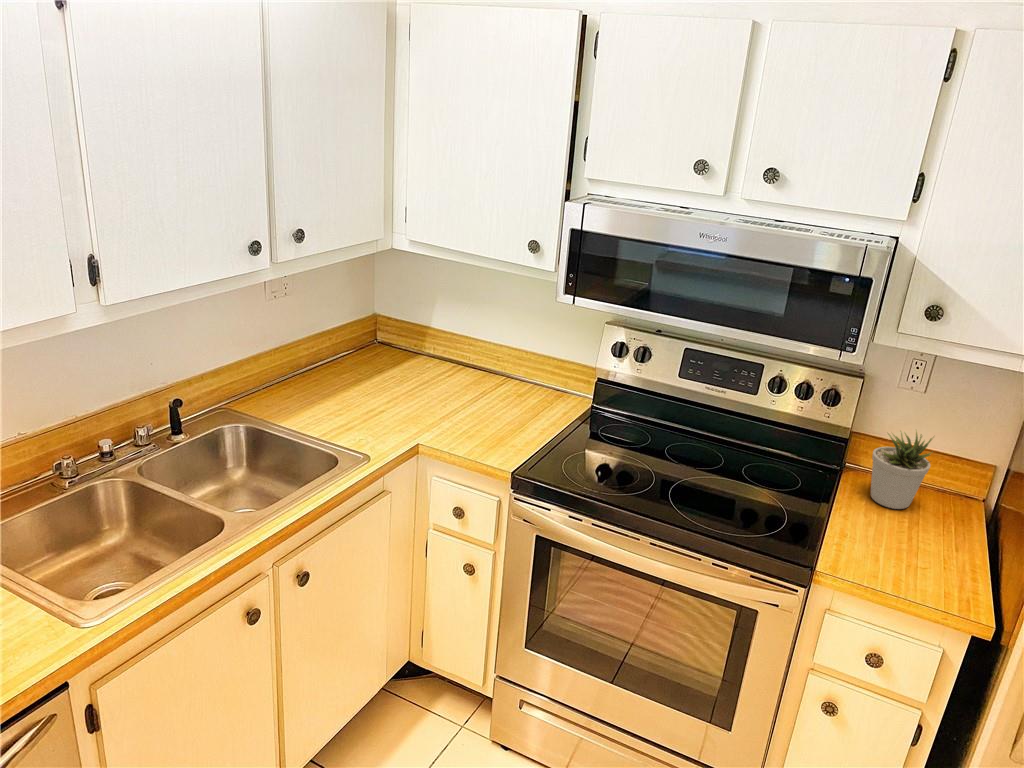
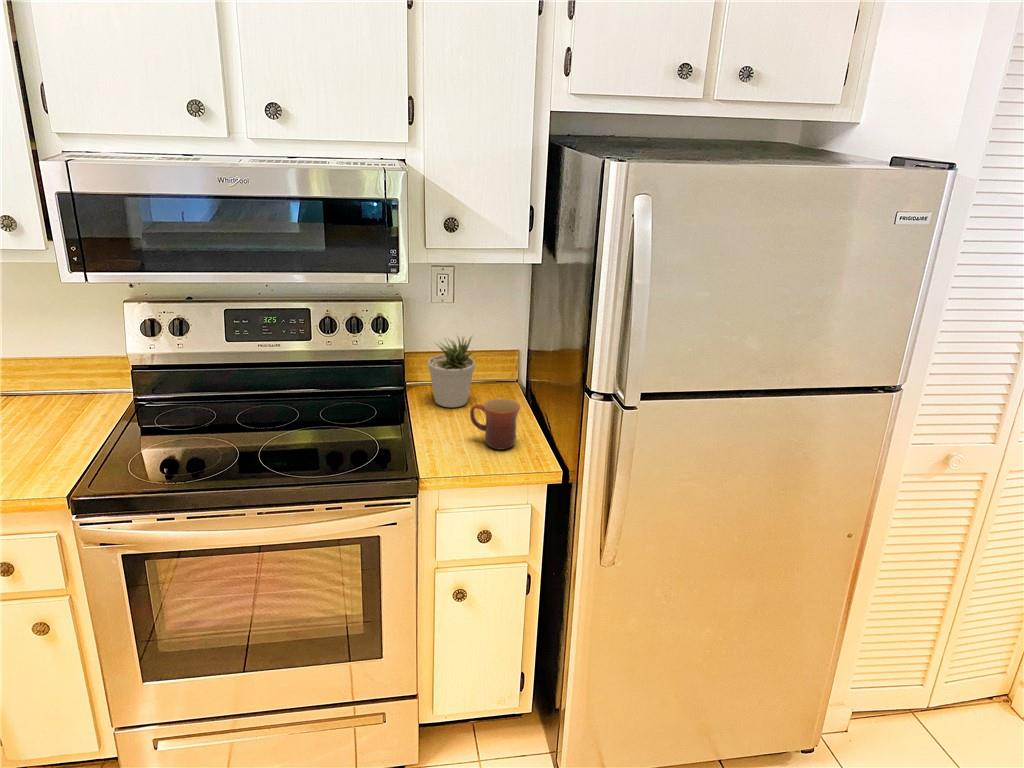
mug: none [898,514,963,575] -> present [470,398,520,450]

